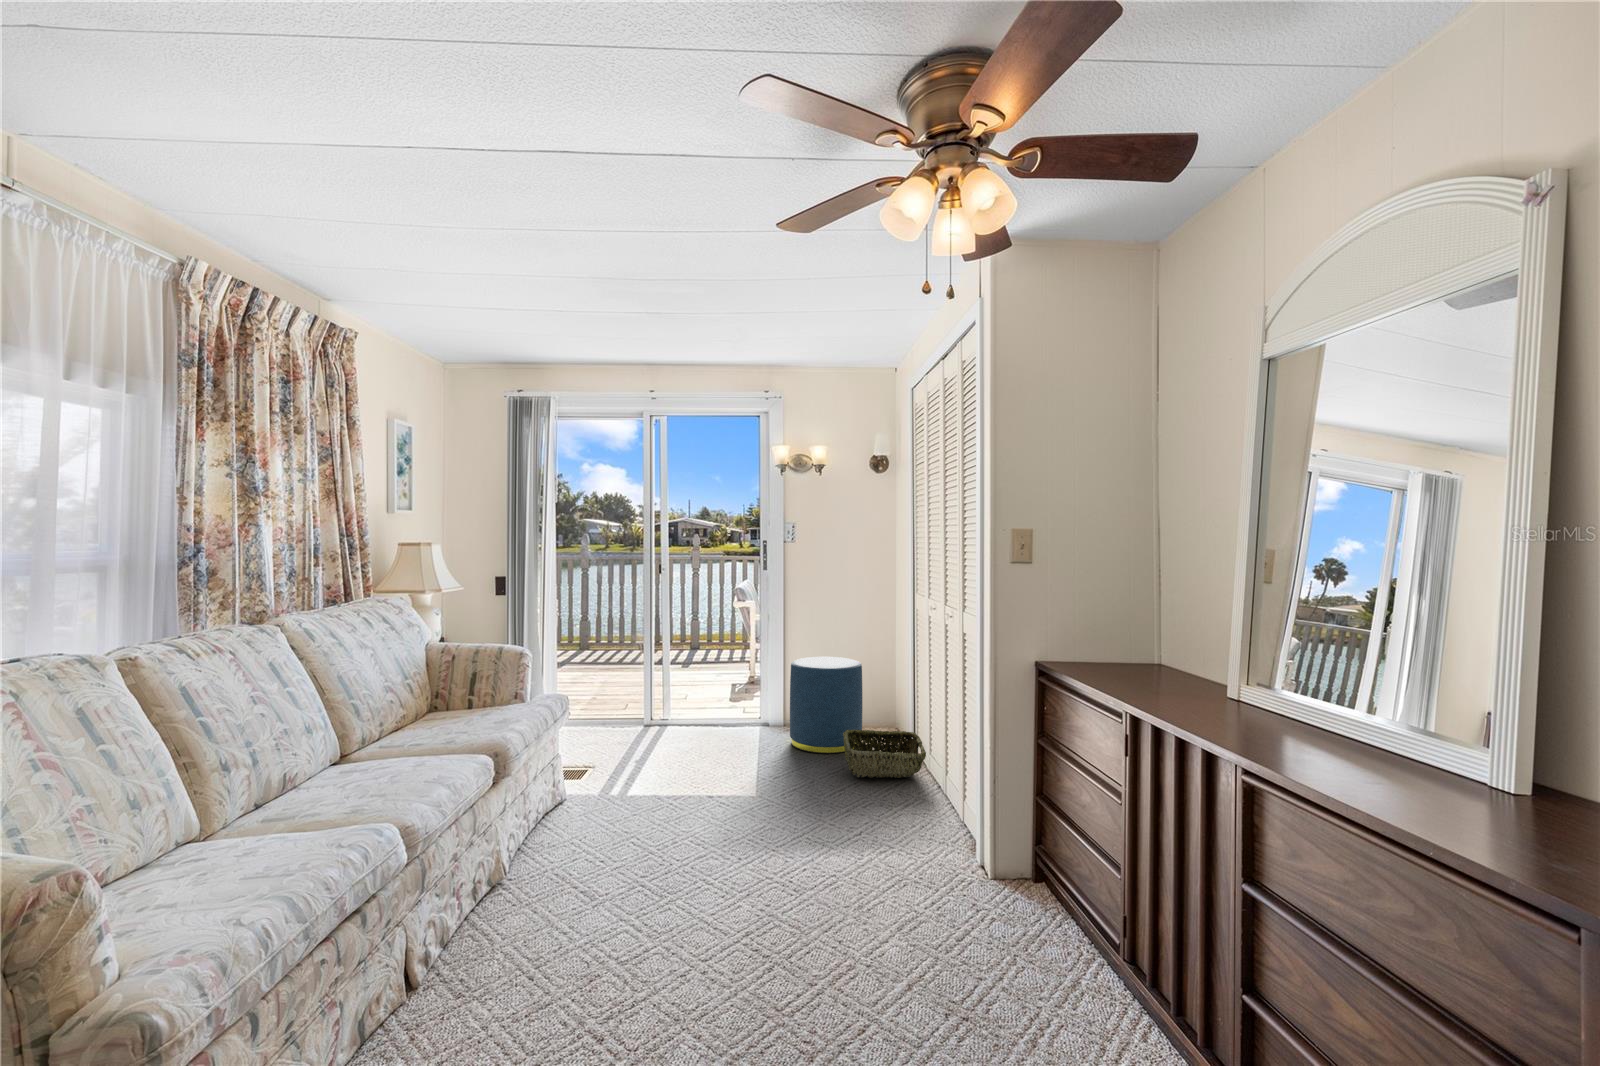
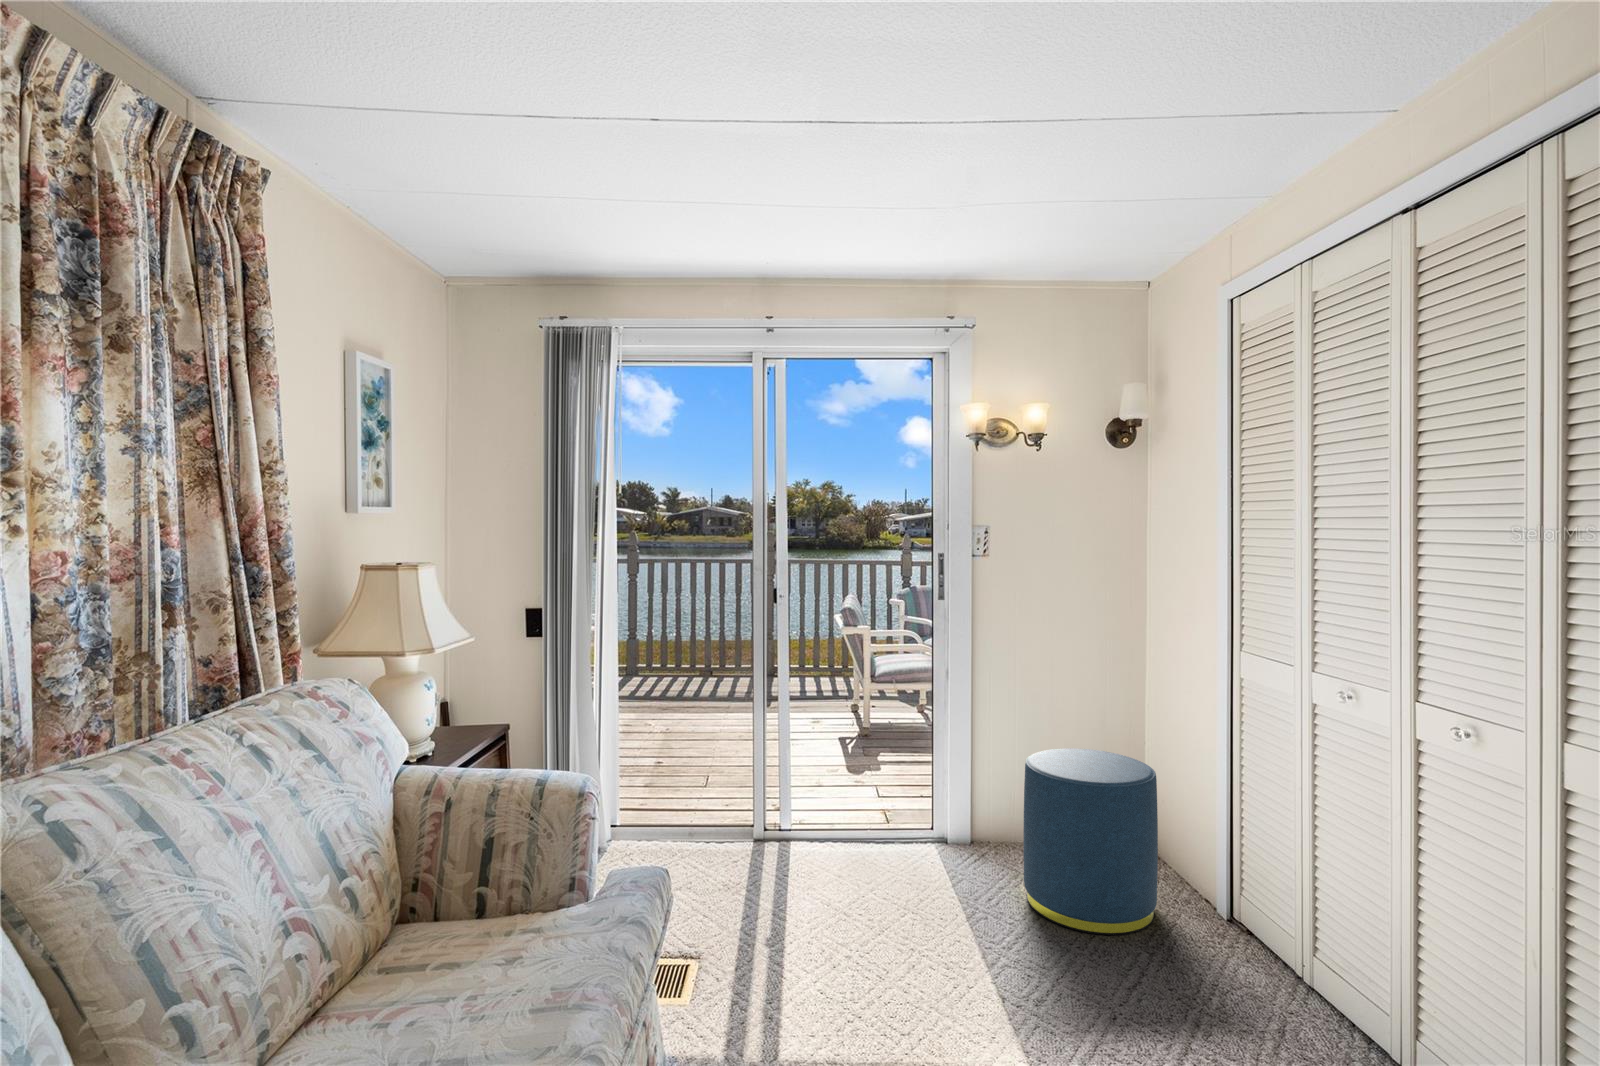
woven basket: present [843,730,926,778] -> none [1167,909,1362,1022]

